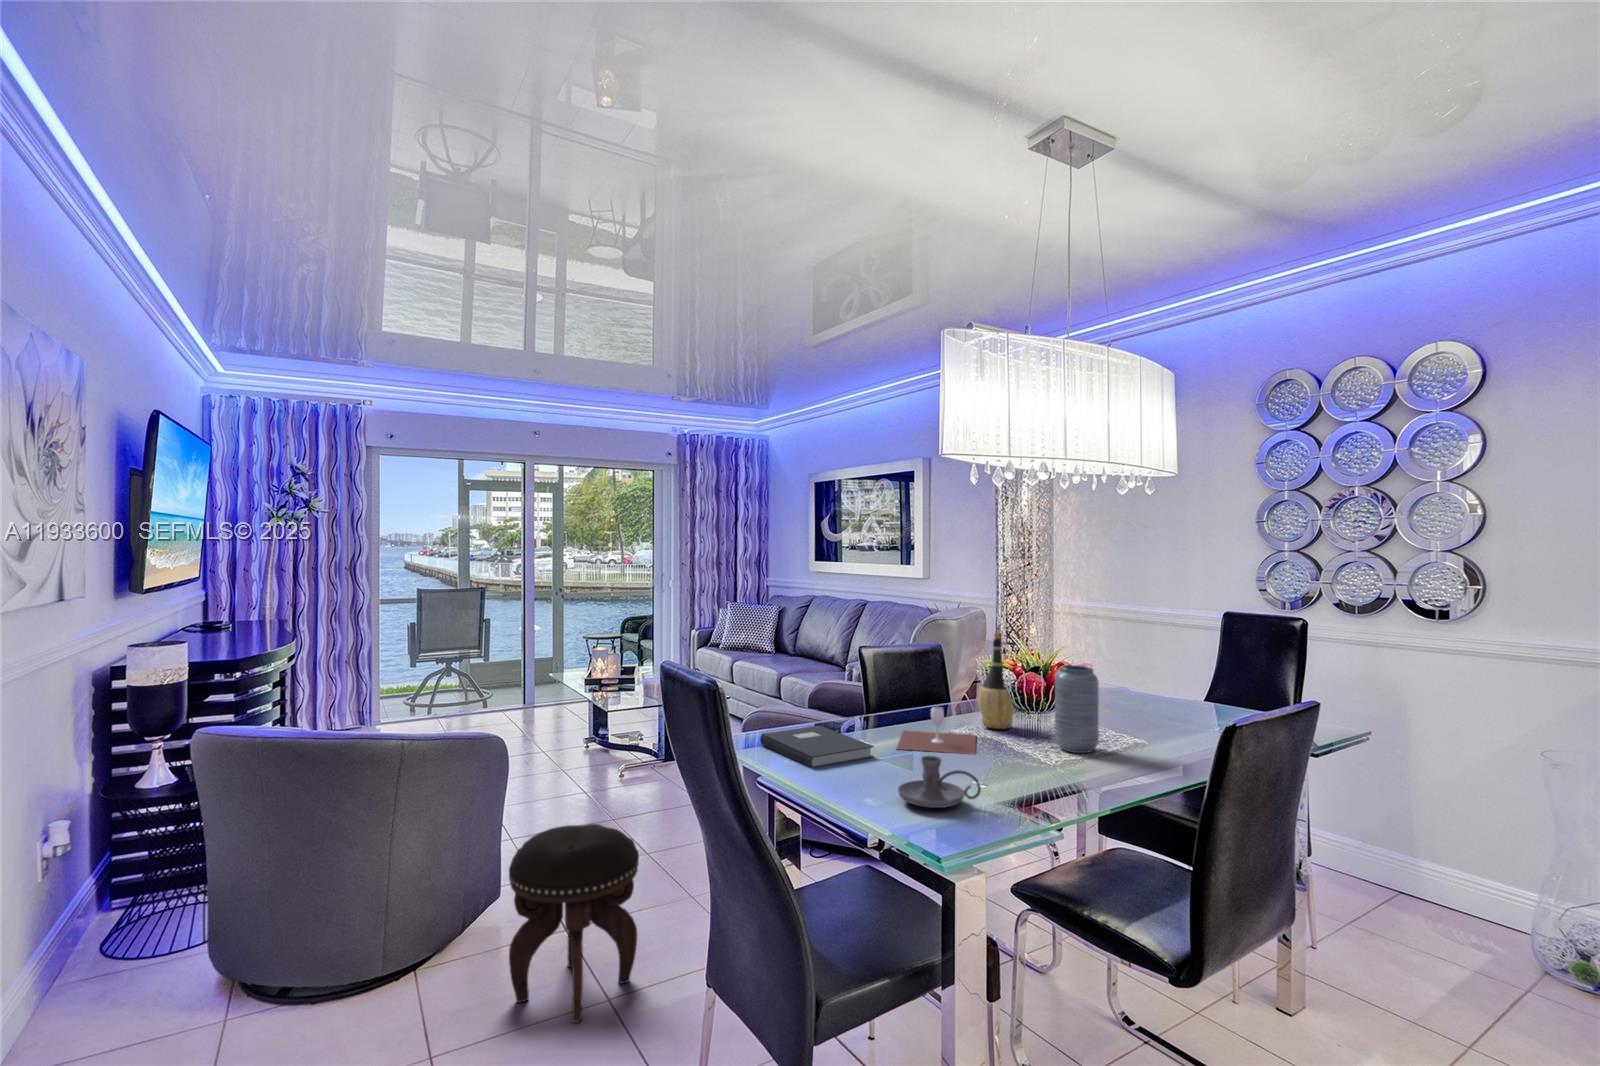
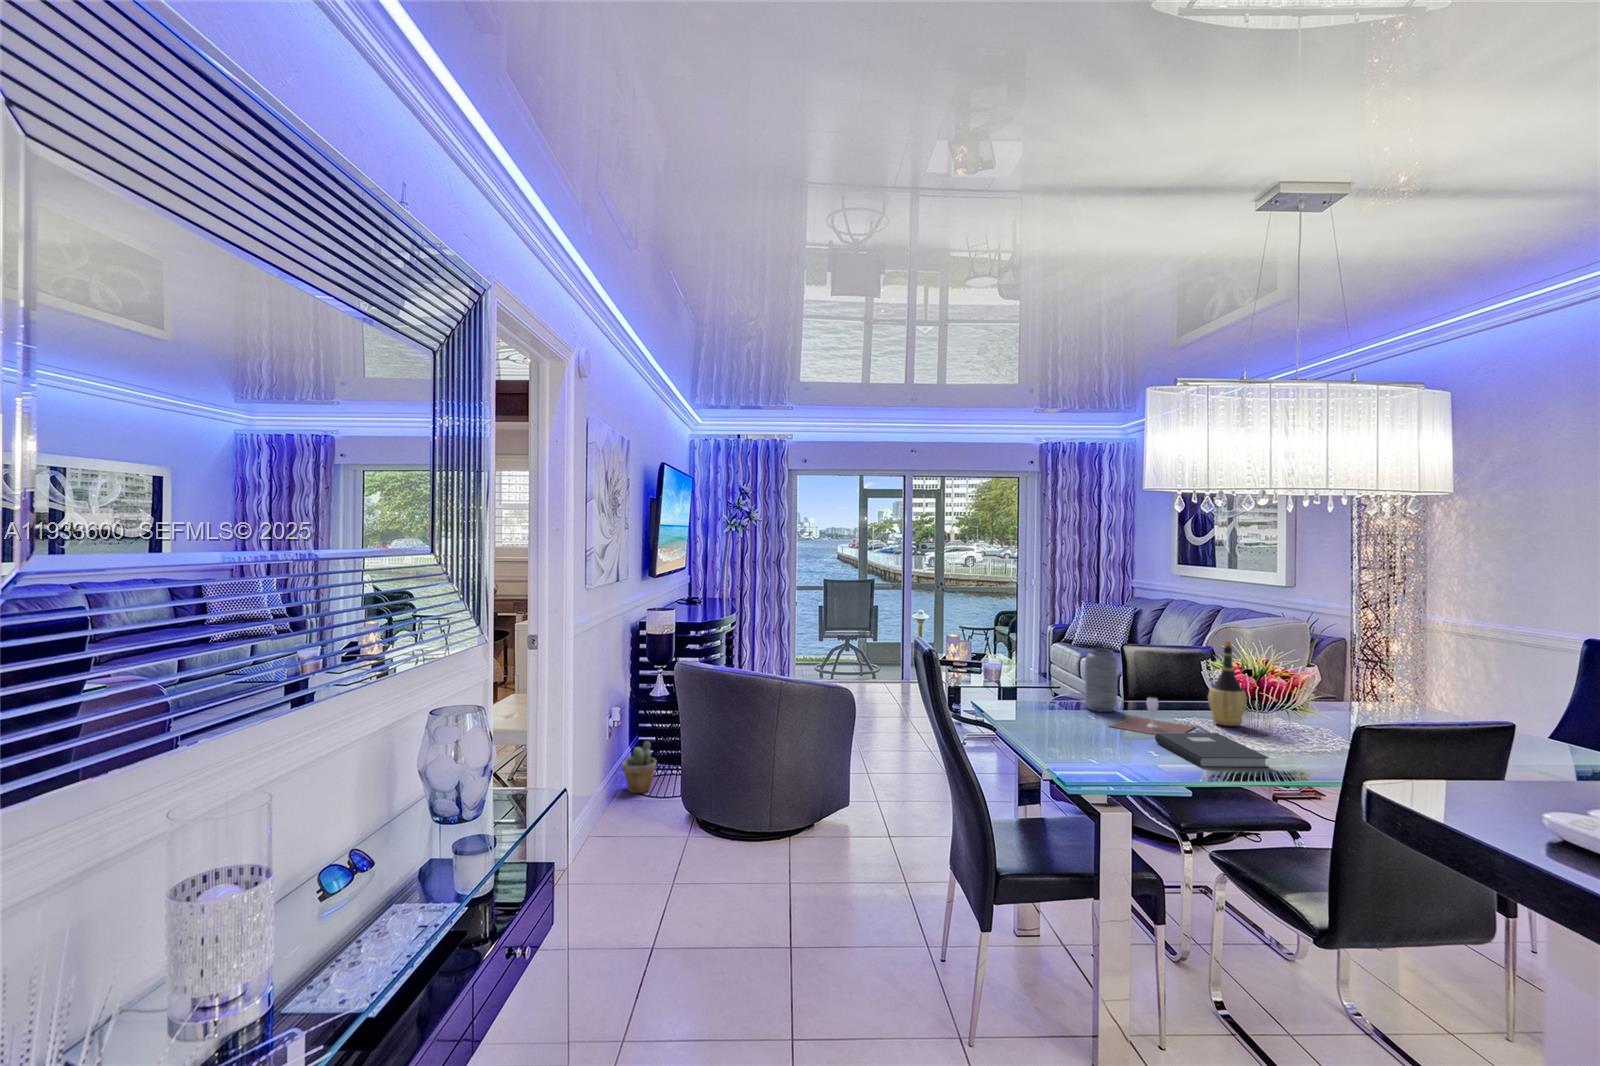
vase: present [1055,665,1099,753] -> present [1085,649,1118,712]
book: present [760,726,874,768] -> present [1155,733,1269,768]
candle holder: present [898,756,981,808] -> none [1063,723,1125,760]
footstool: present [509,824,639,1022] -> none [837,753,924,882]
potted plant: none [71,869,150,967] -> present [622,742,656,793]

